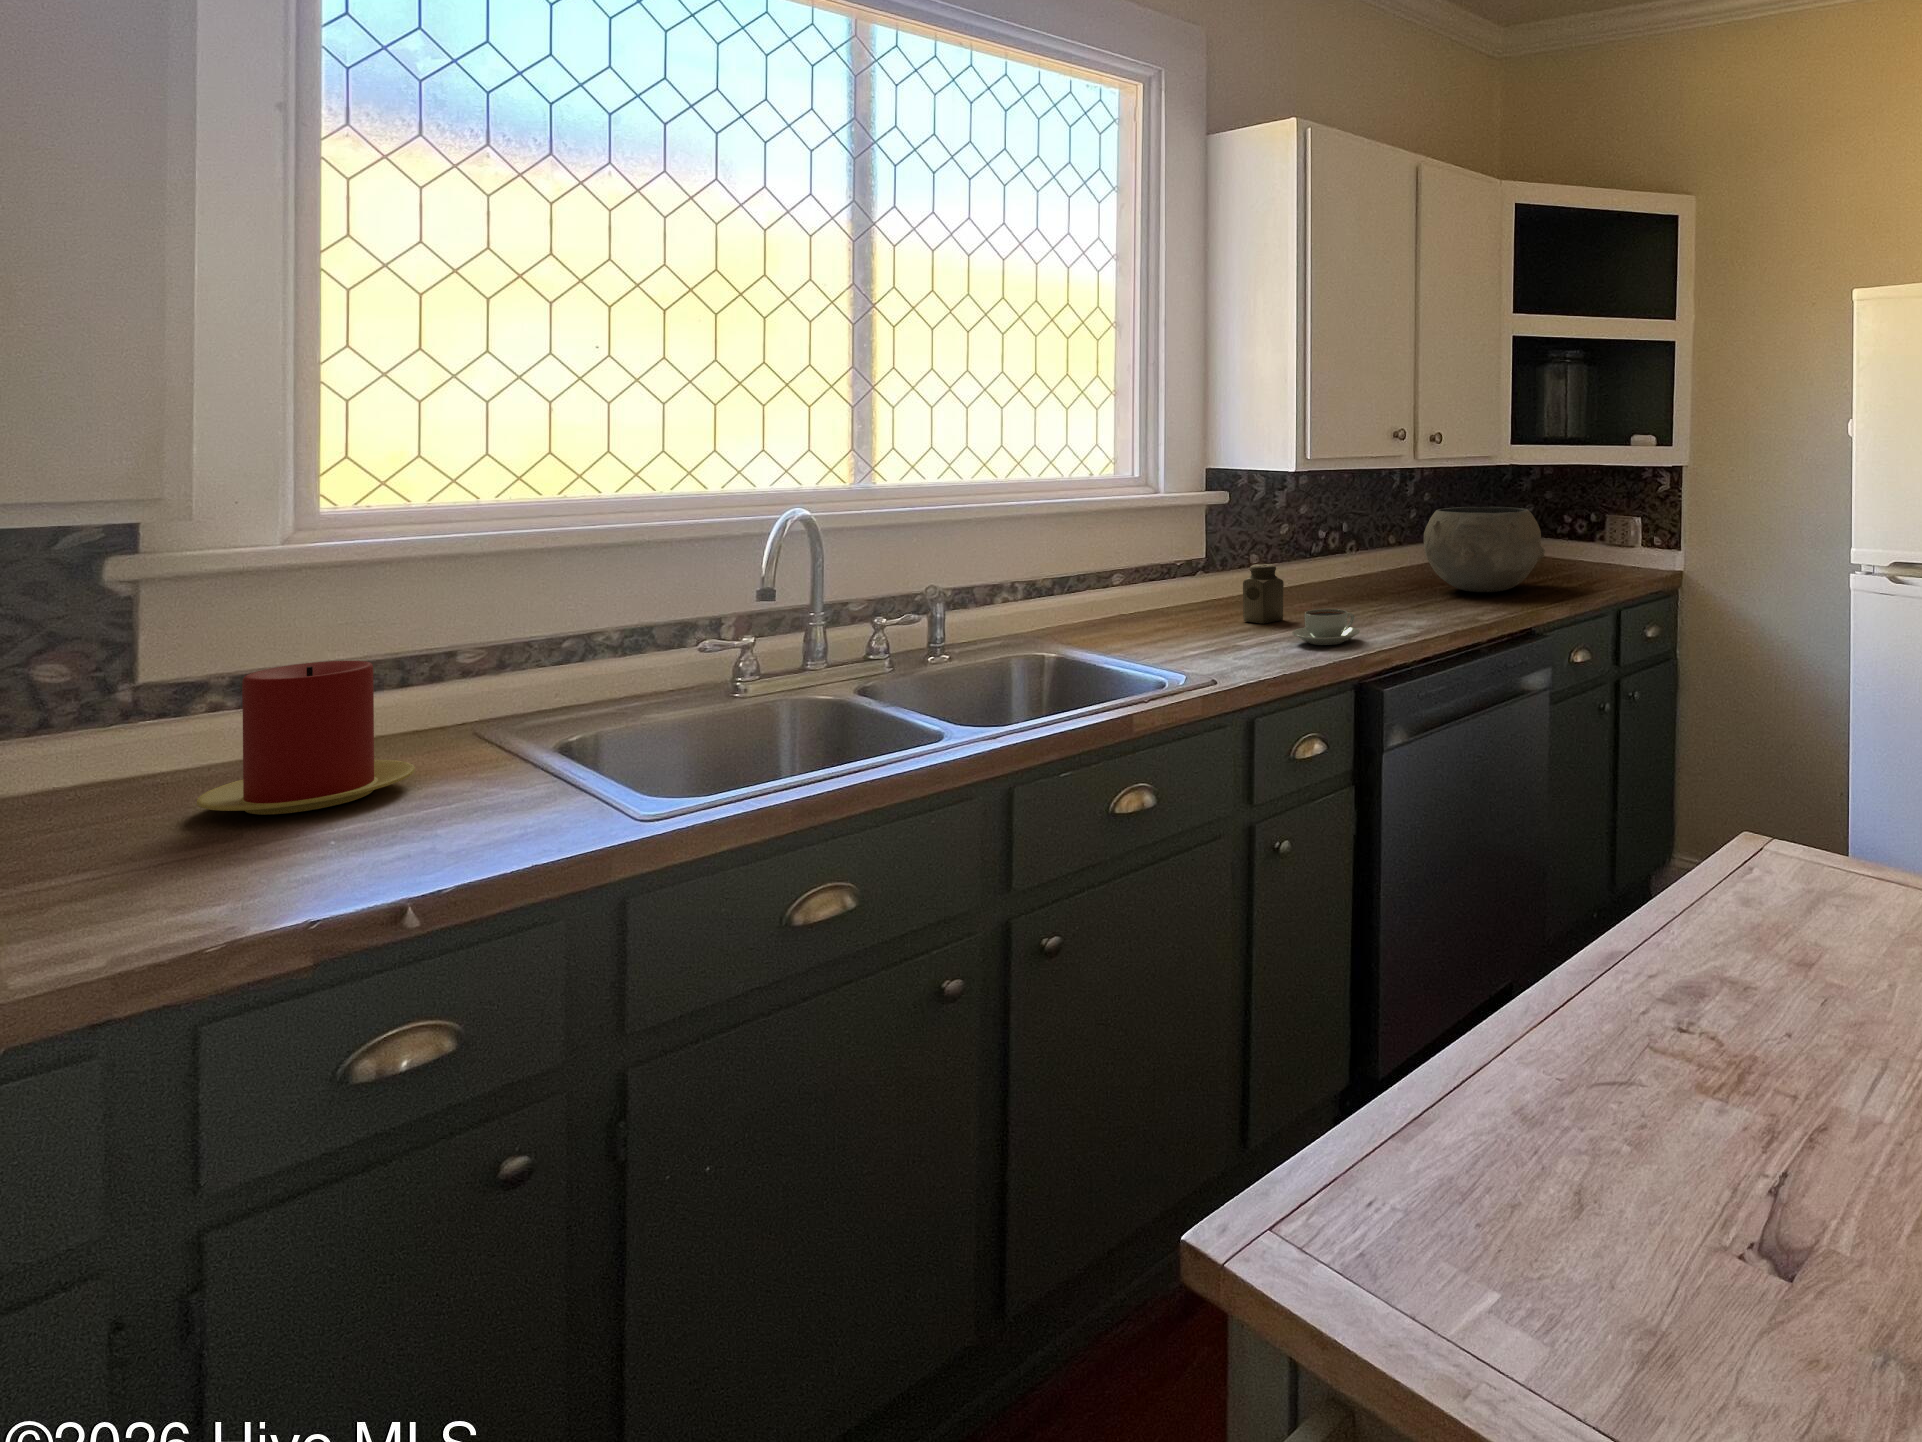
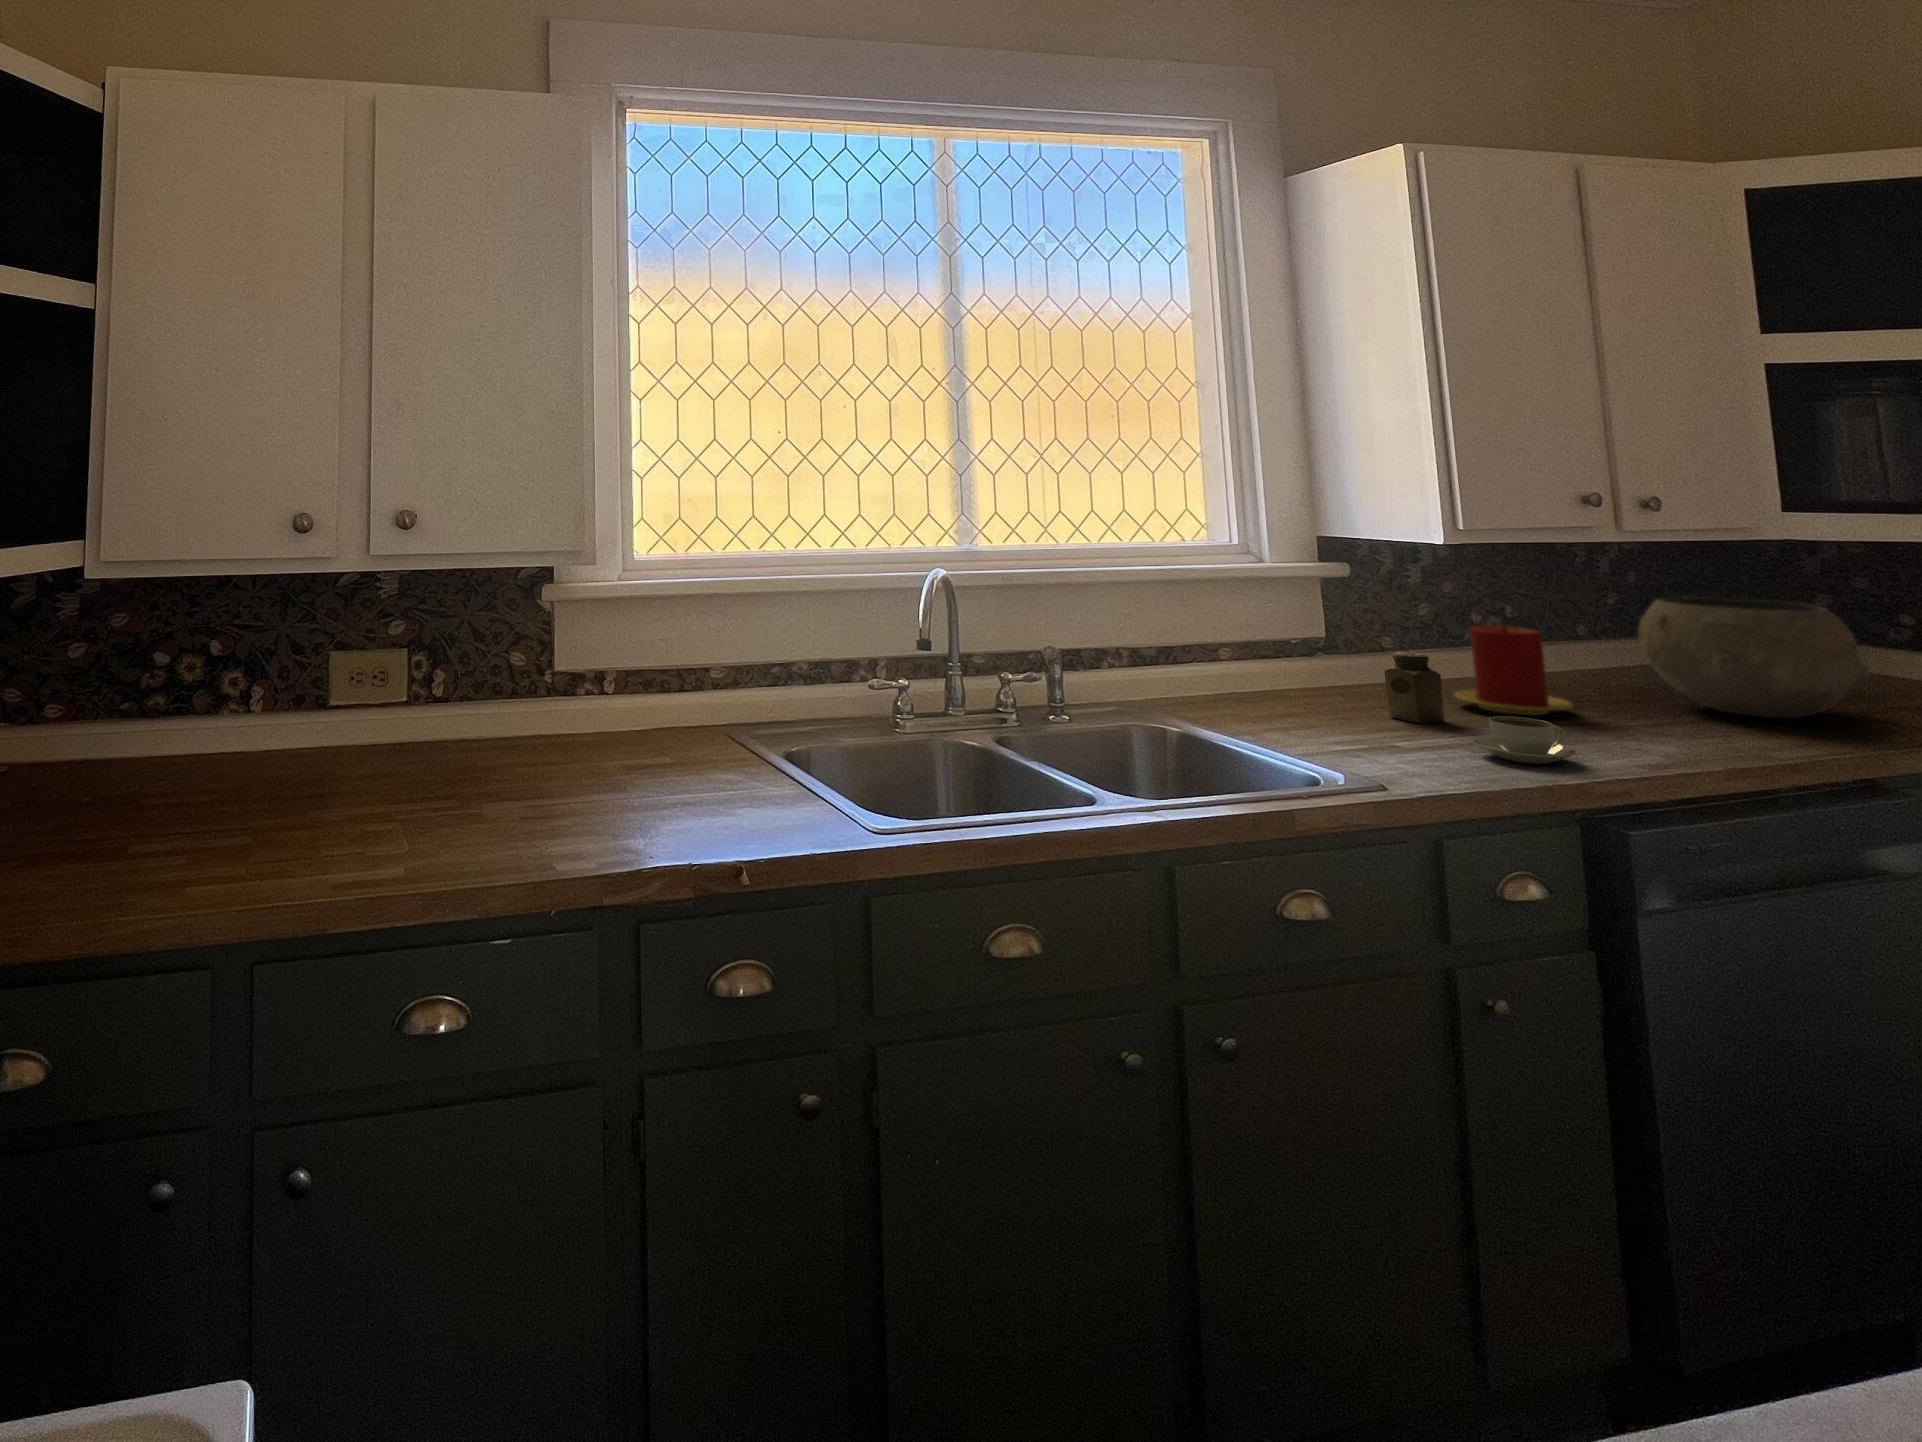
candle: present [197,660,415,814] -> present [1454,626,1573,715]

